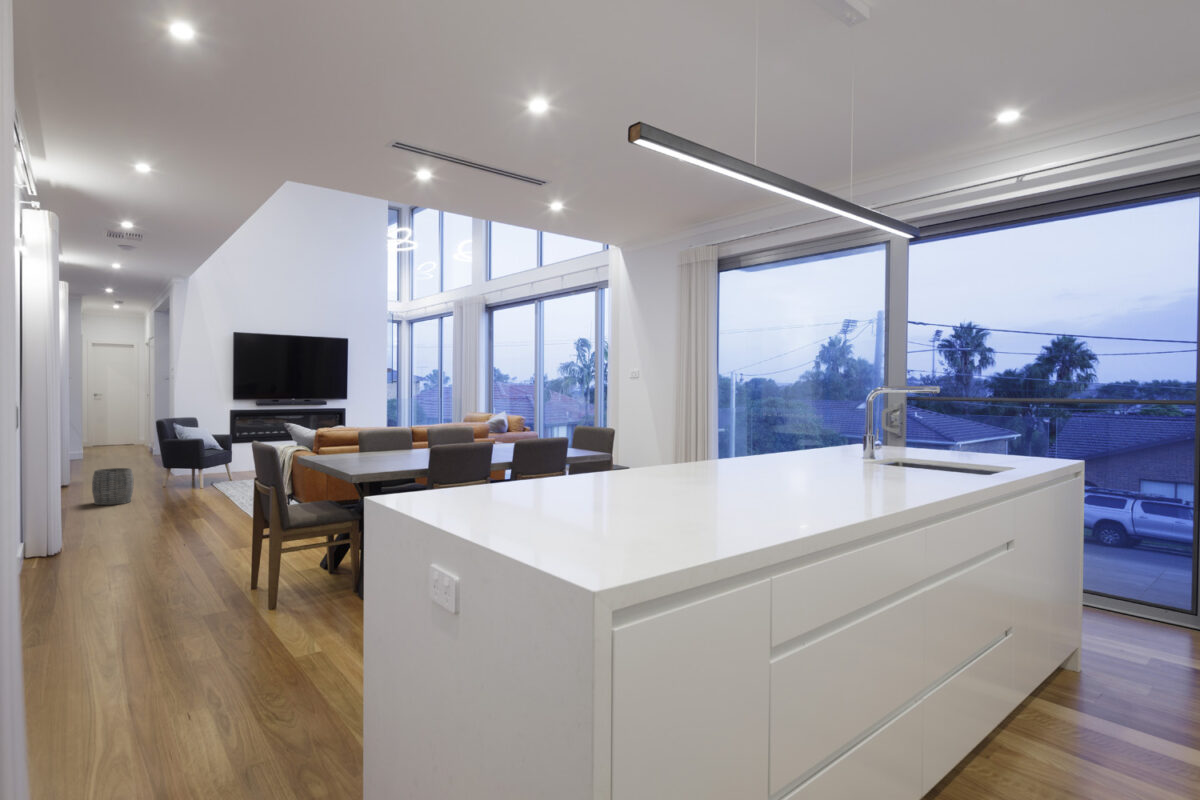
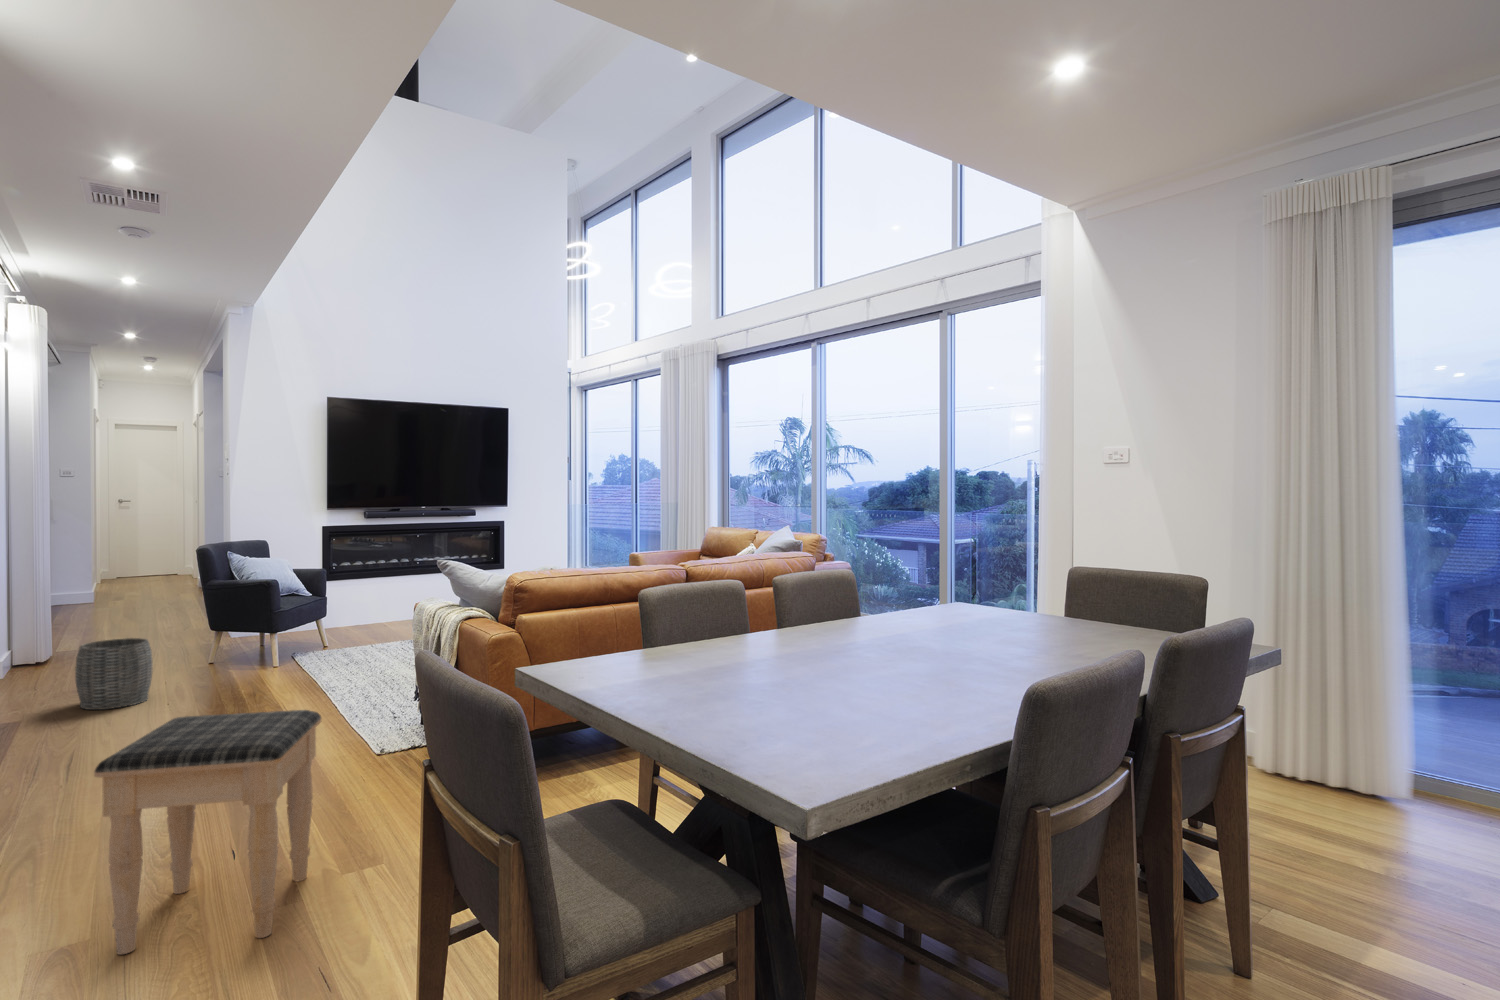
footstool: none [137,481,228,569] -> present [94,710,321,955]

